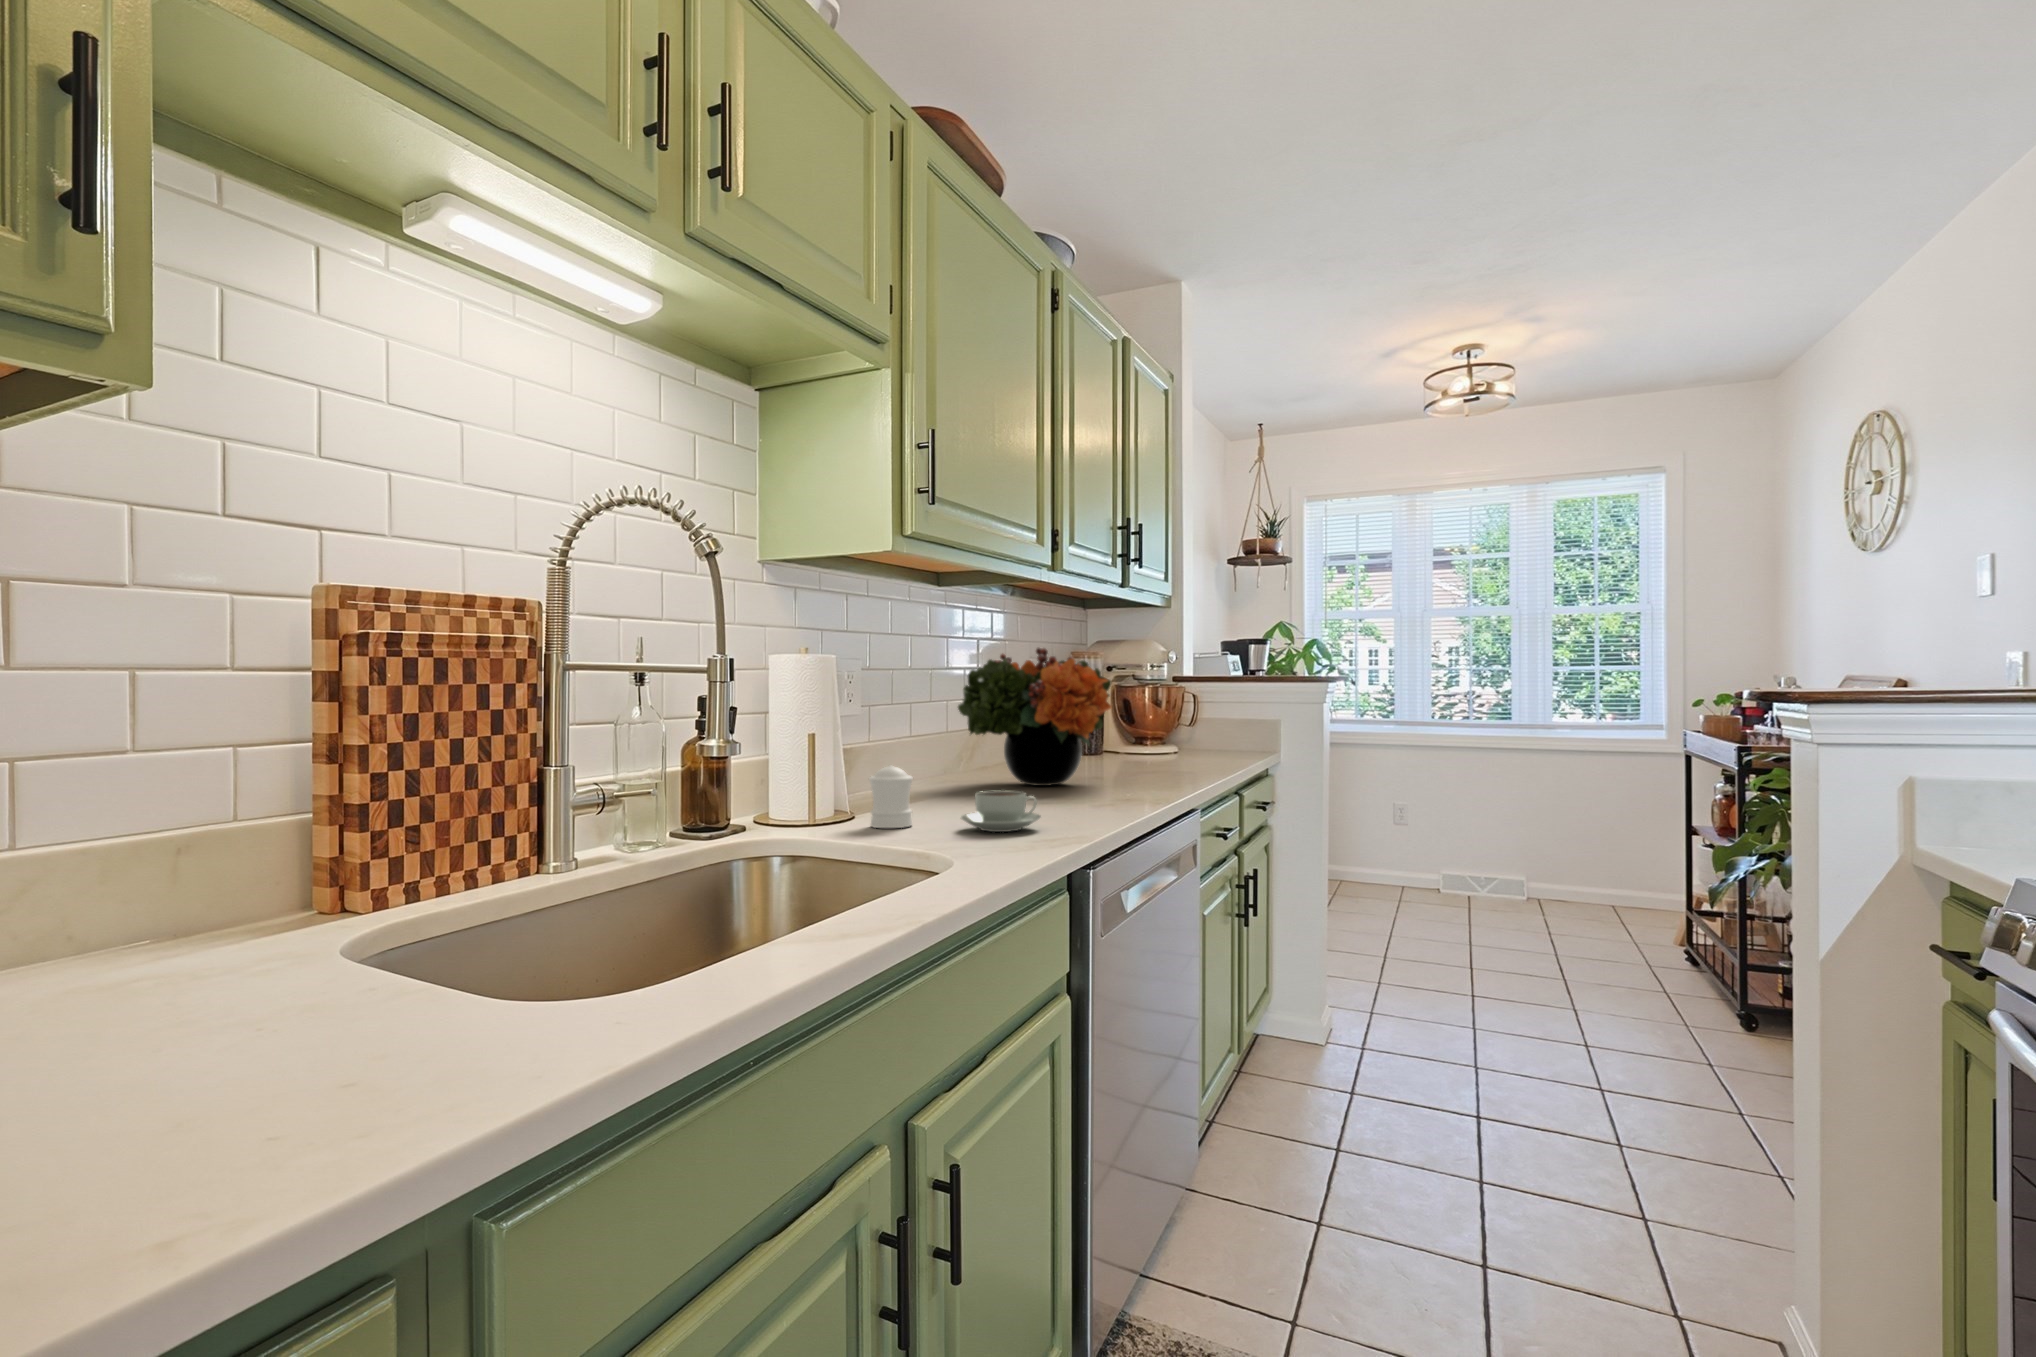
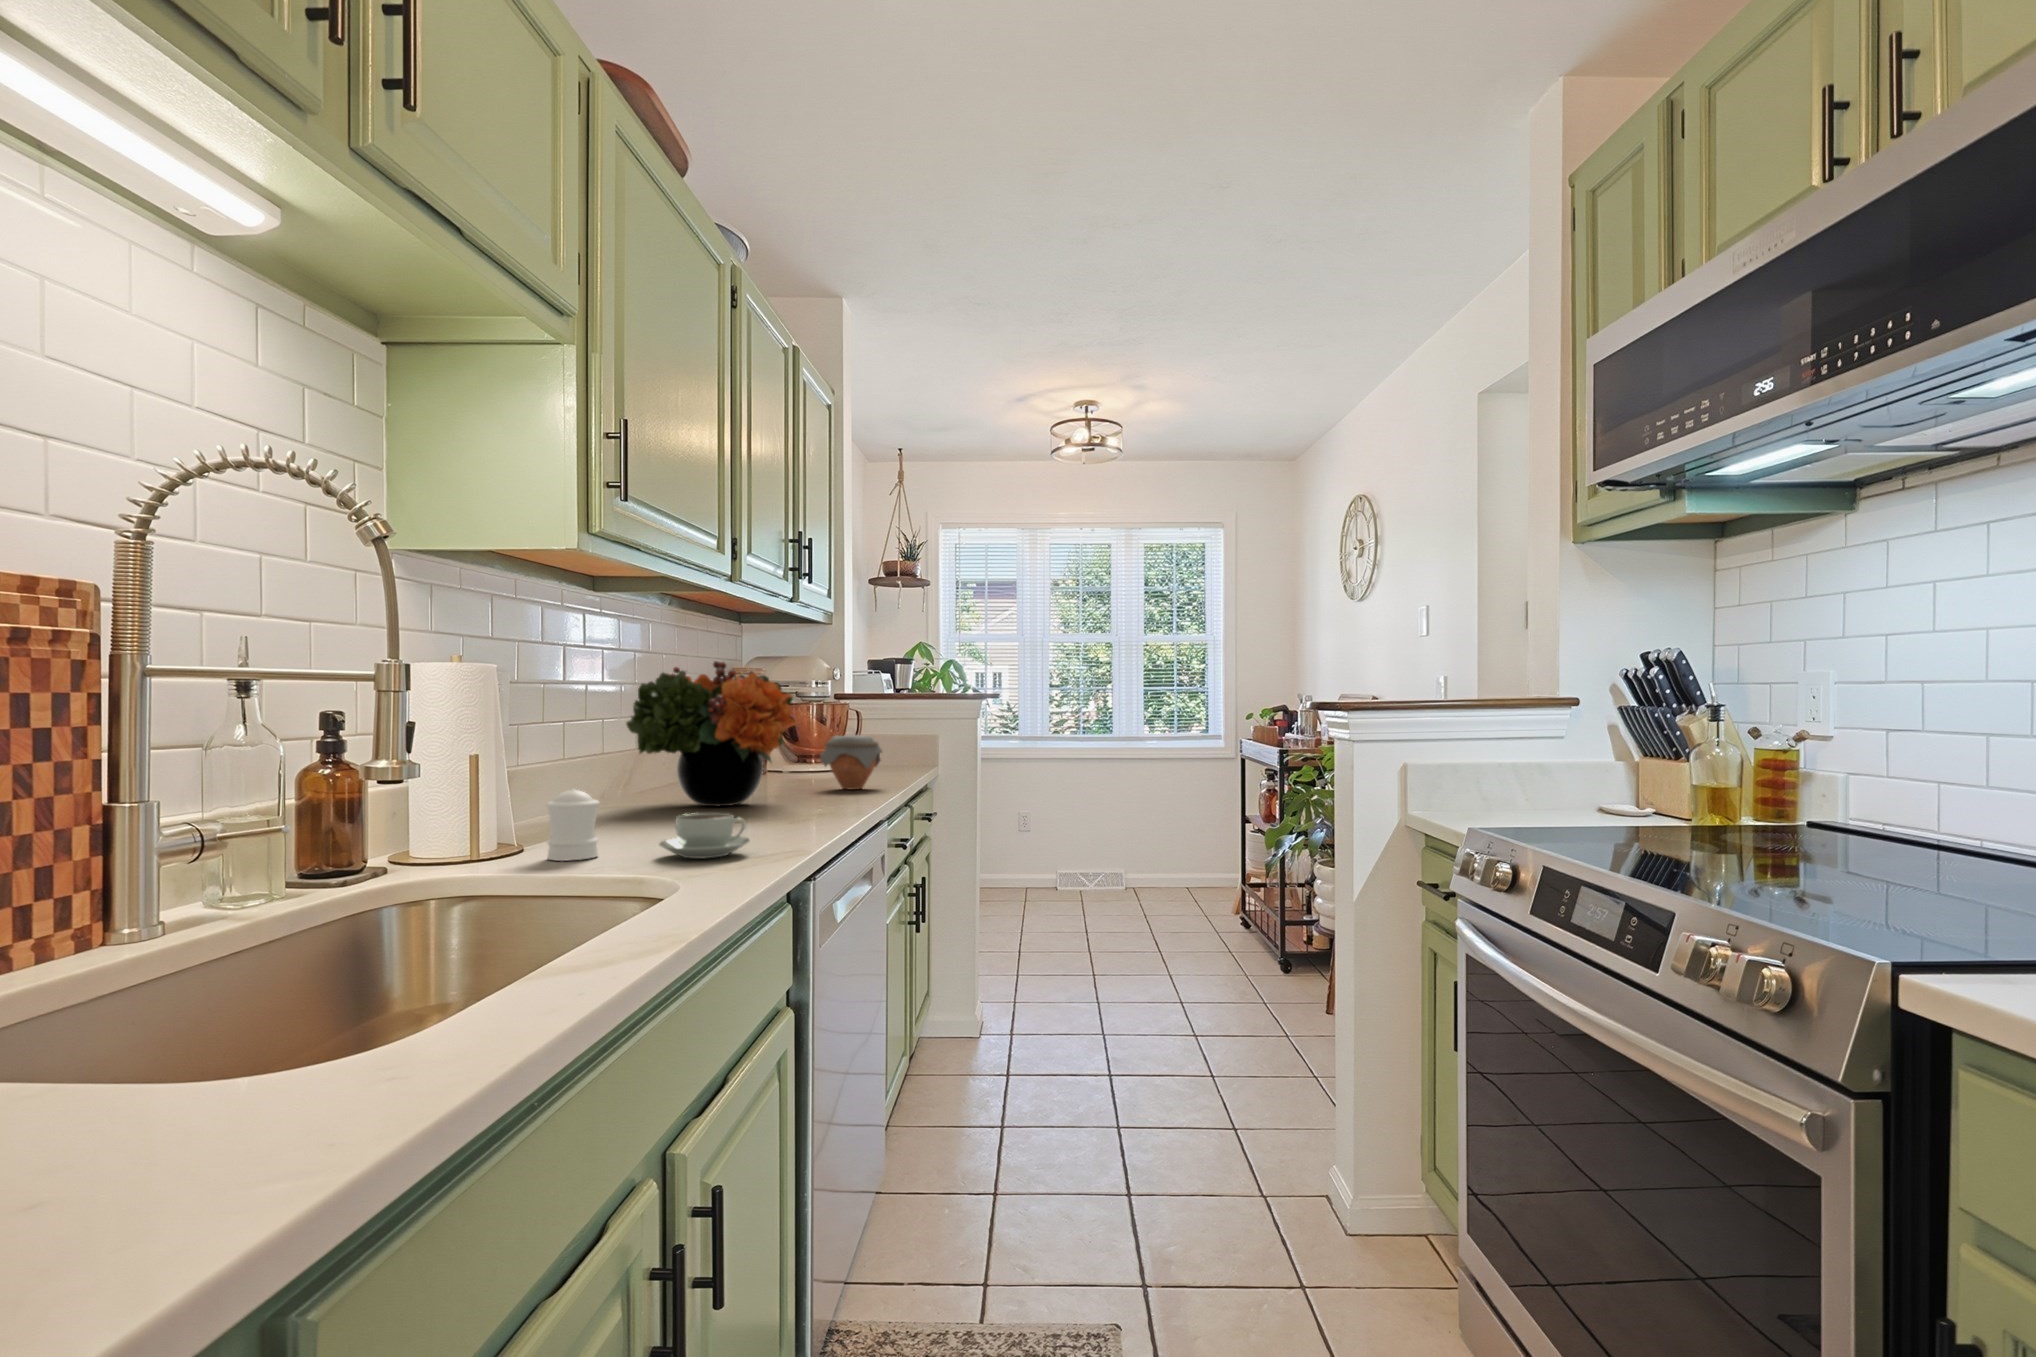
jar: none [1145,719,1207,773] -> present [820,735,882,789]

